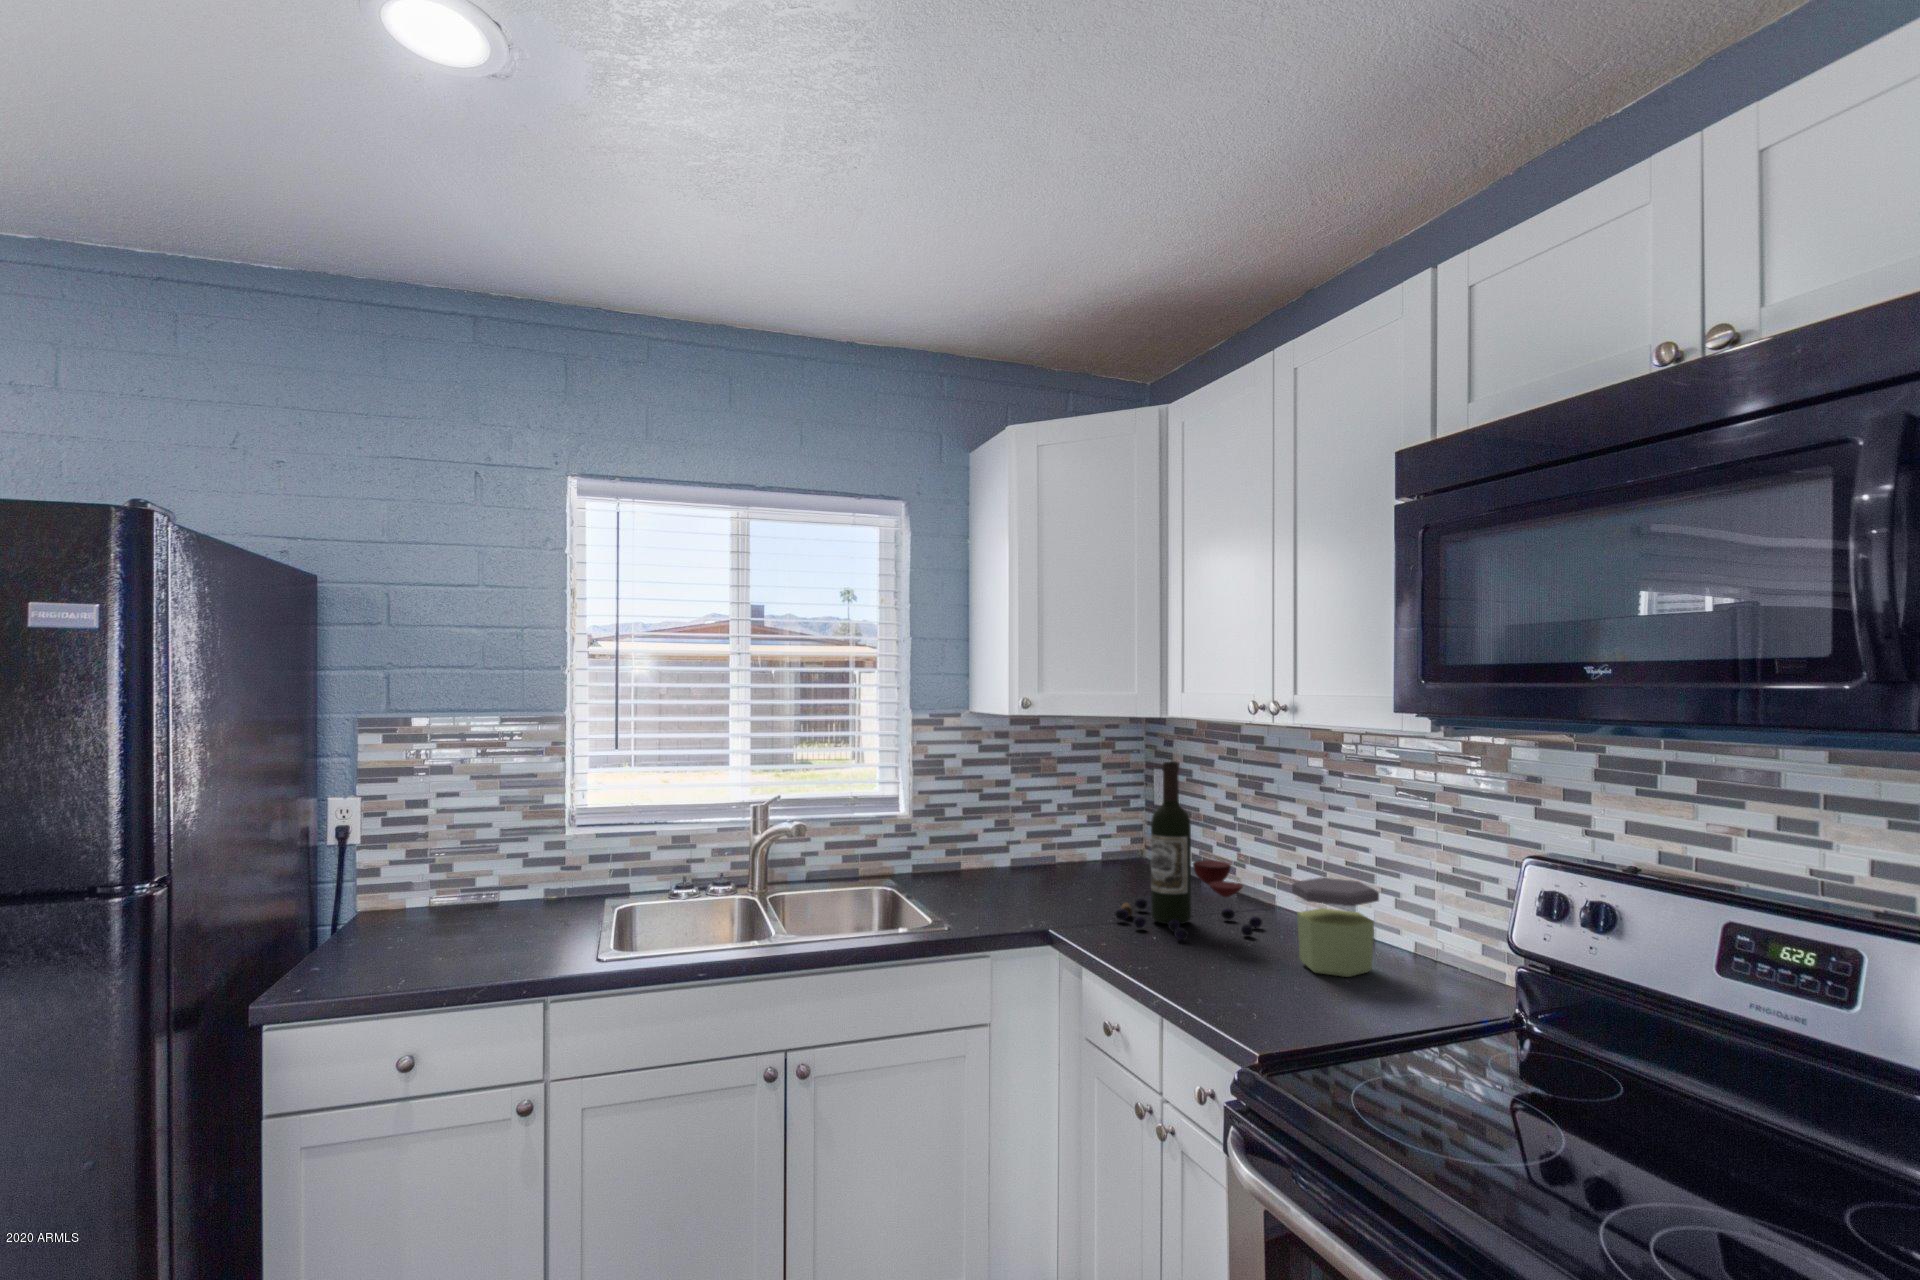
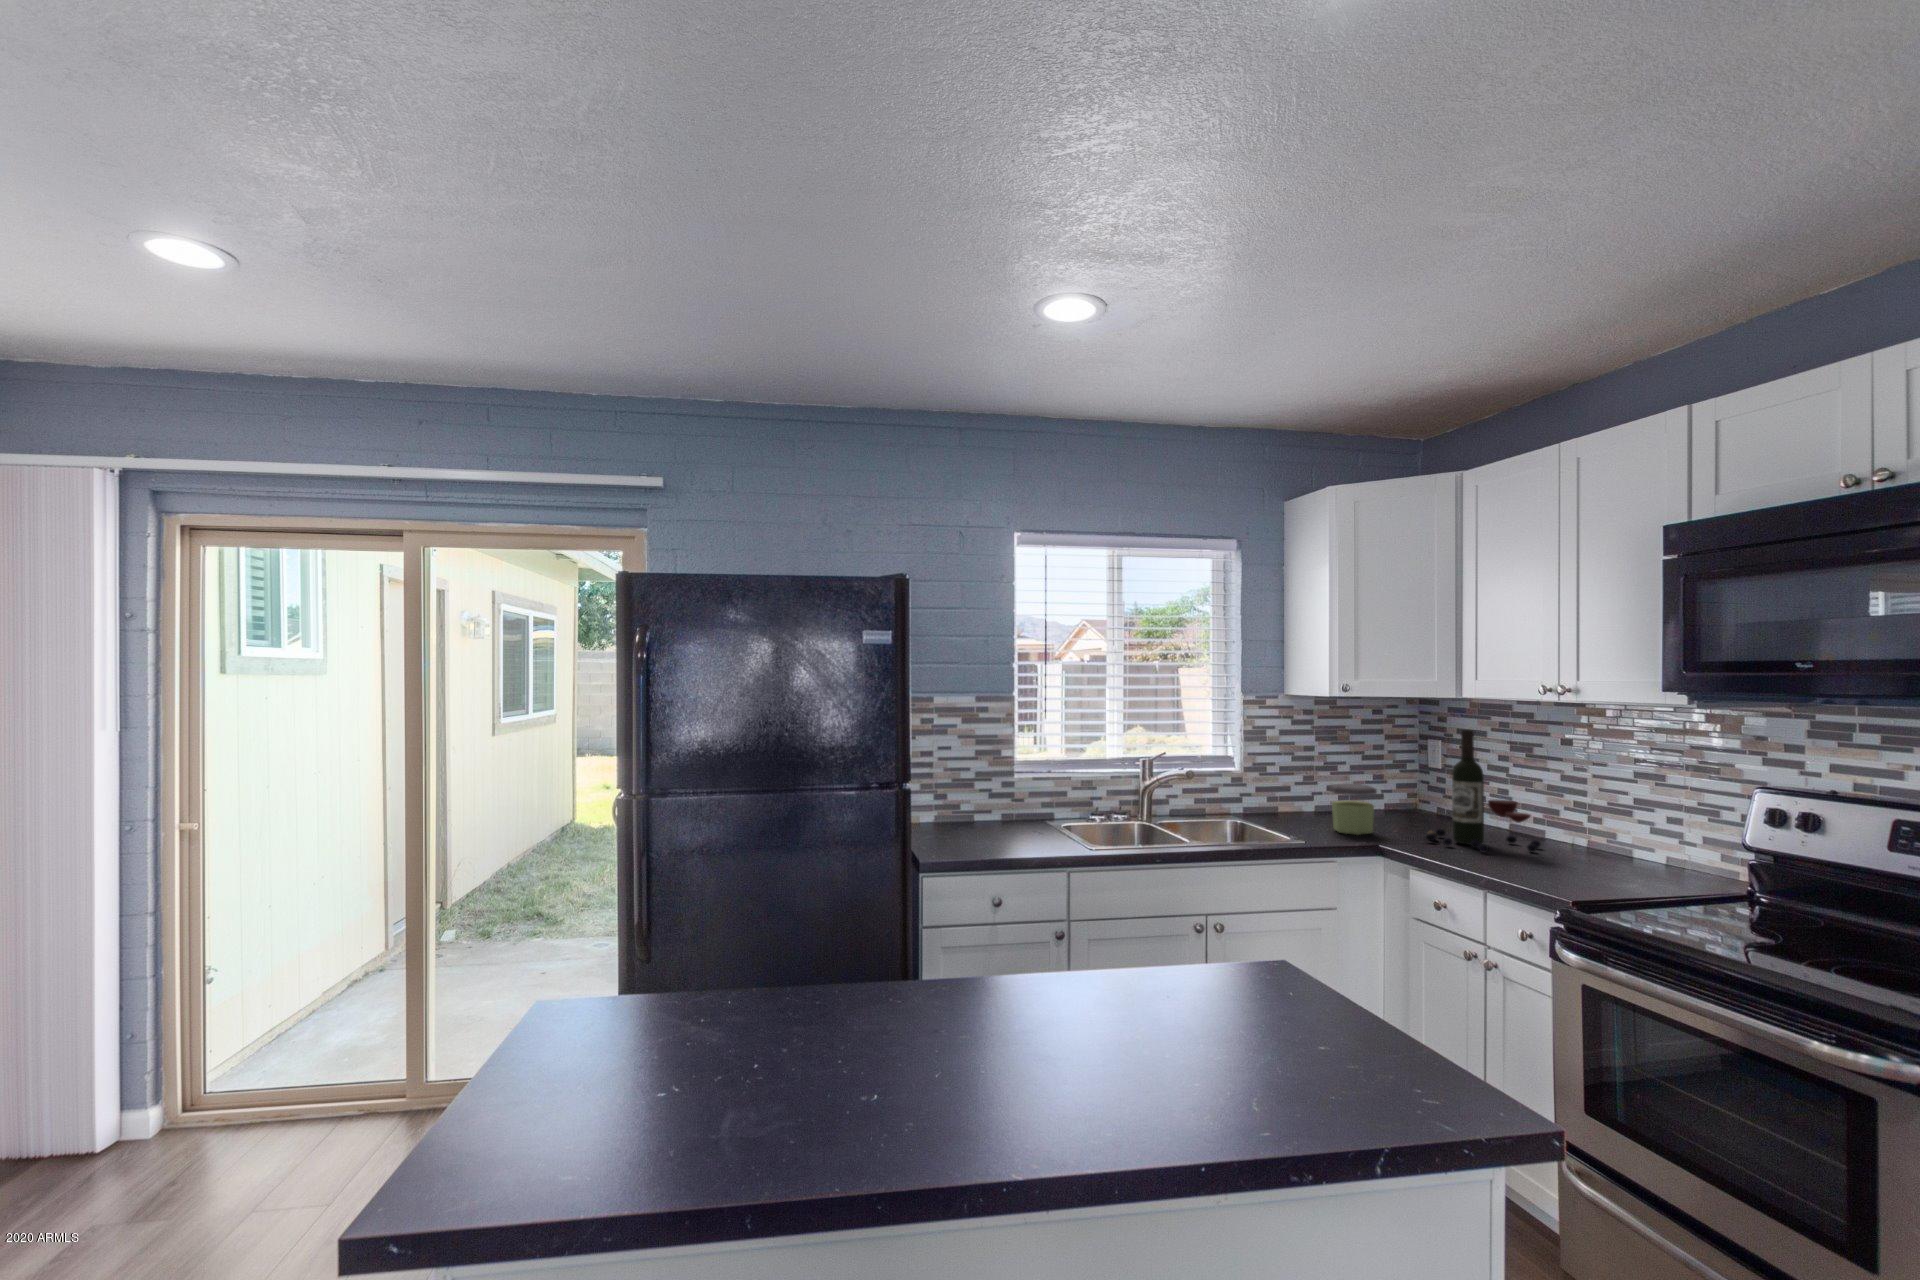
jar: present [1292,878,1379,977] -> present [1329,784,1377,835]

